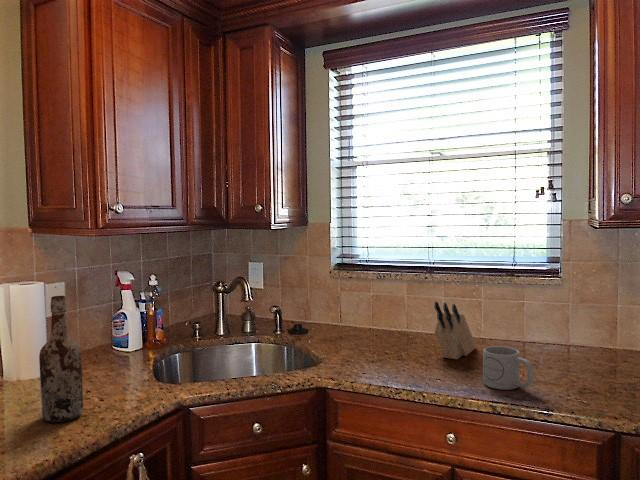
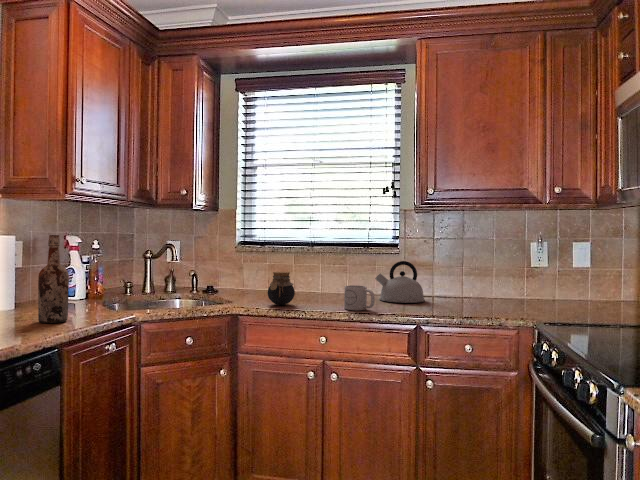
kettle: none [528,300,610,368] -> present [375,261,425,303]
knife block: present [435,302,476,359] -> none [313,260,342,301]
jar: none [368,320,407,370] -> present [268,272,295,305]

